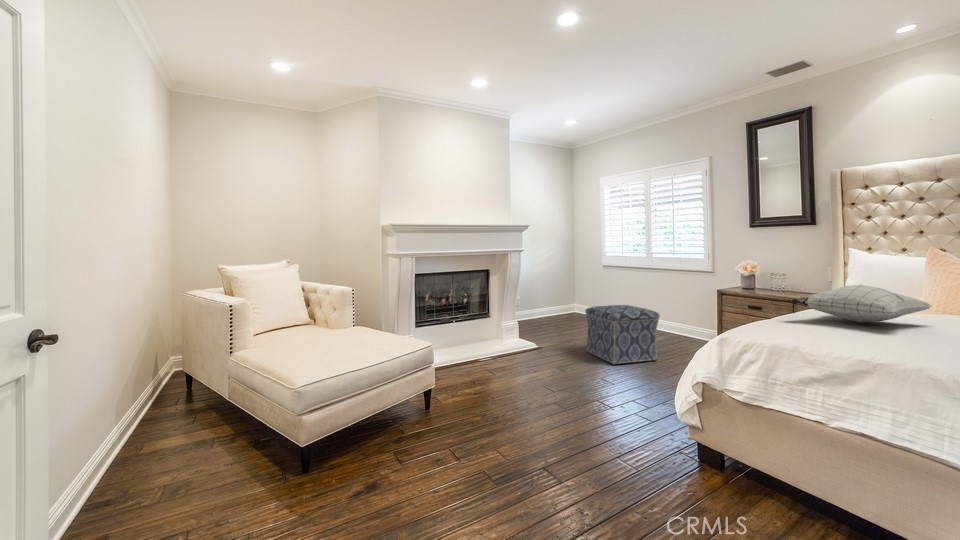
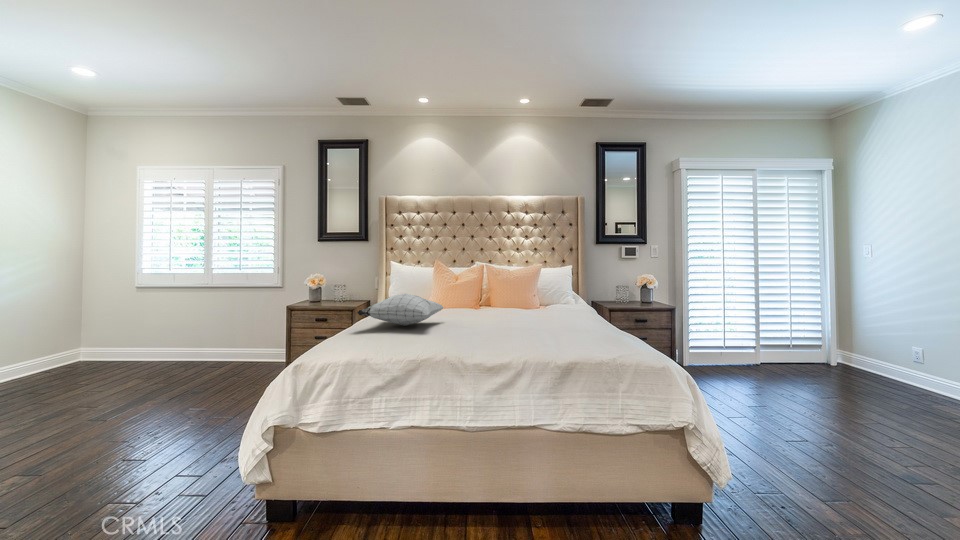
ottoman: present [585,305,660,365] -> none [101,333,222,420]

